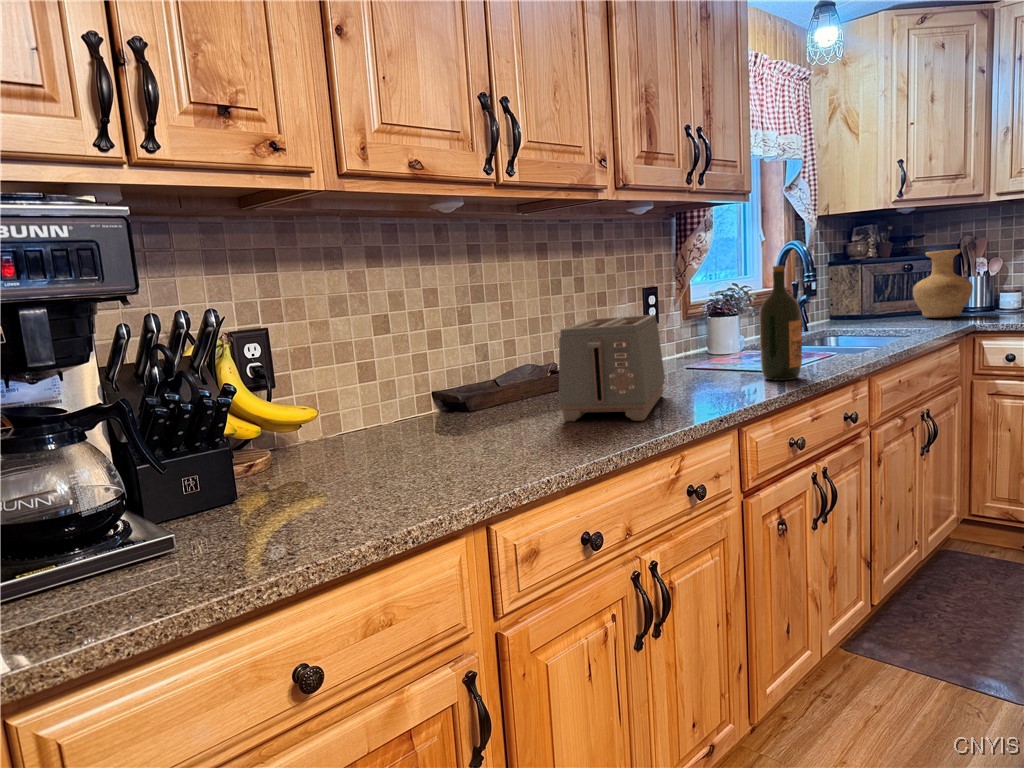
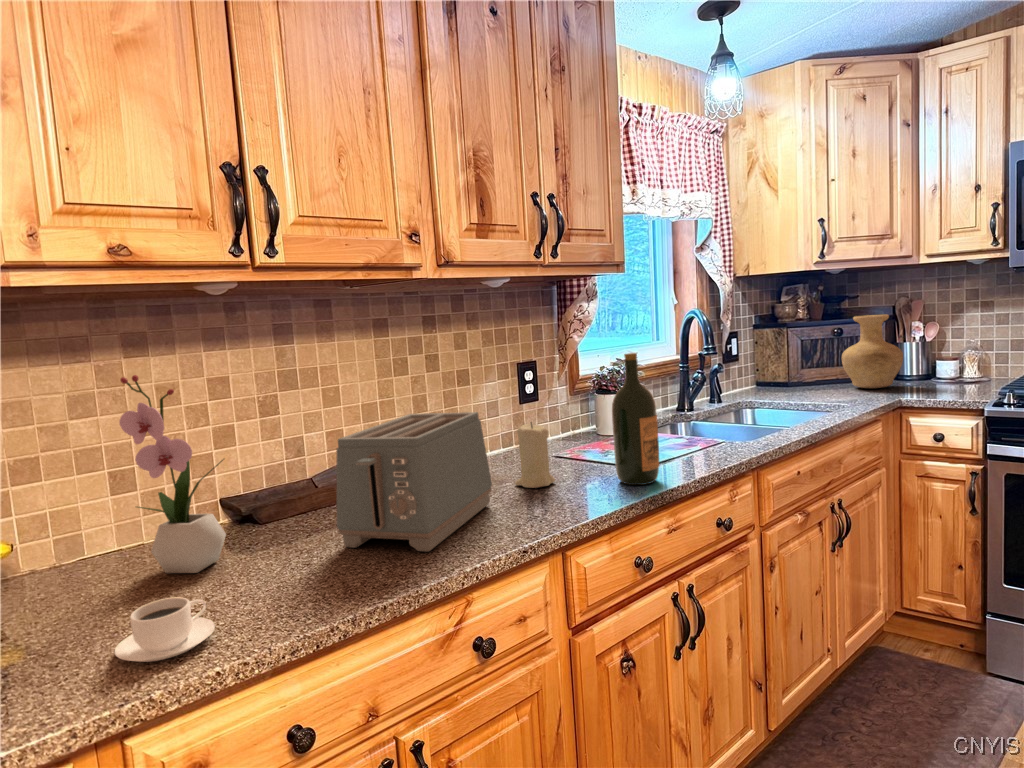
flower arrangement: none [397,272,471,439] -> present [119,375,226,573]
candle: none [671,329,706,385] -> present [515,423,555,488]
coffee cup: none [451,438,521,480] -> present [115,597,215,662]

